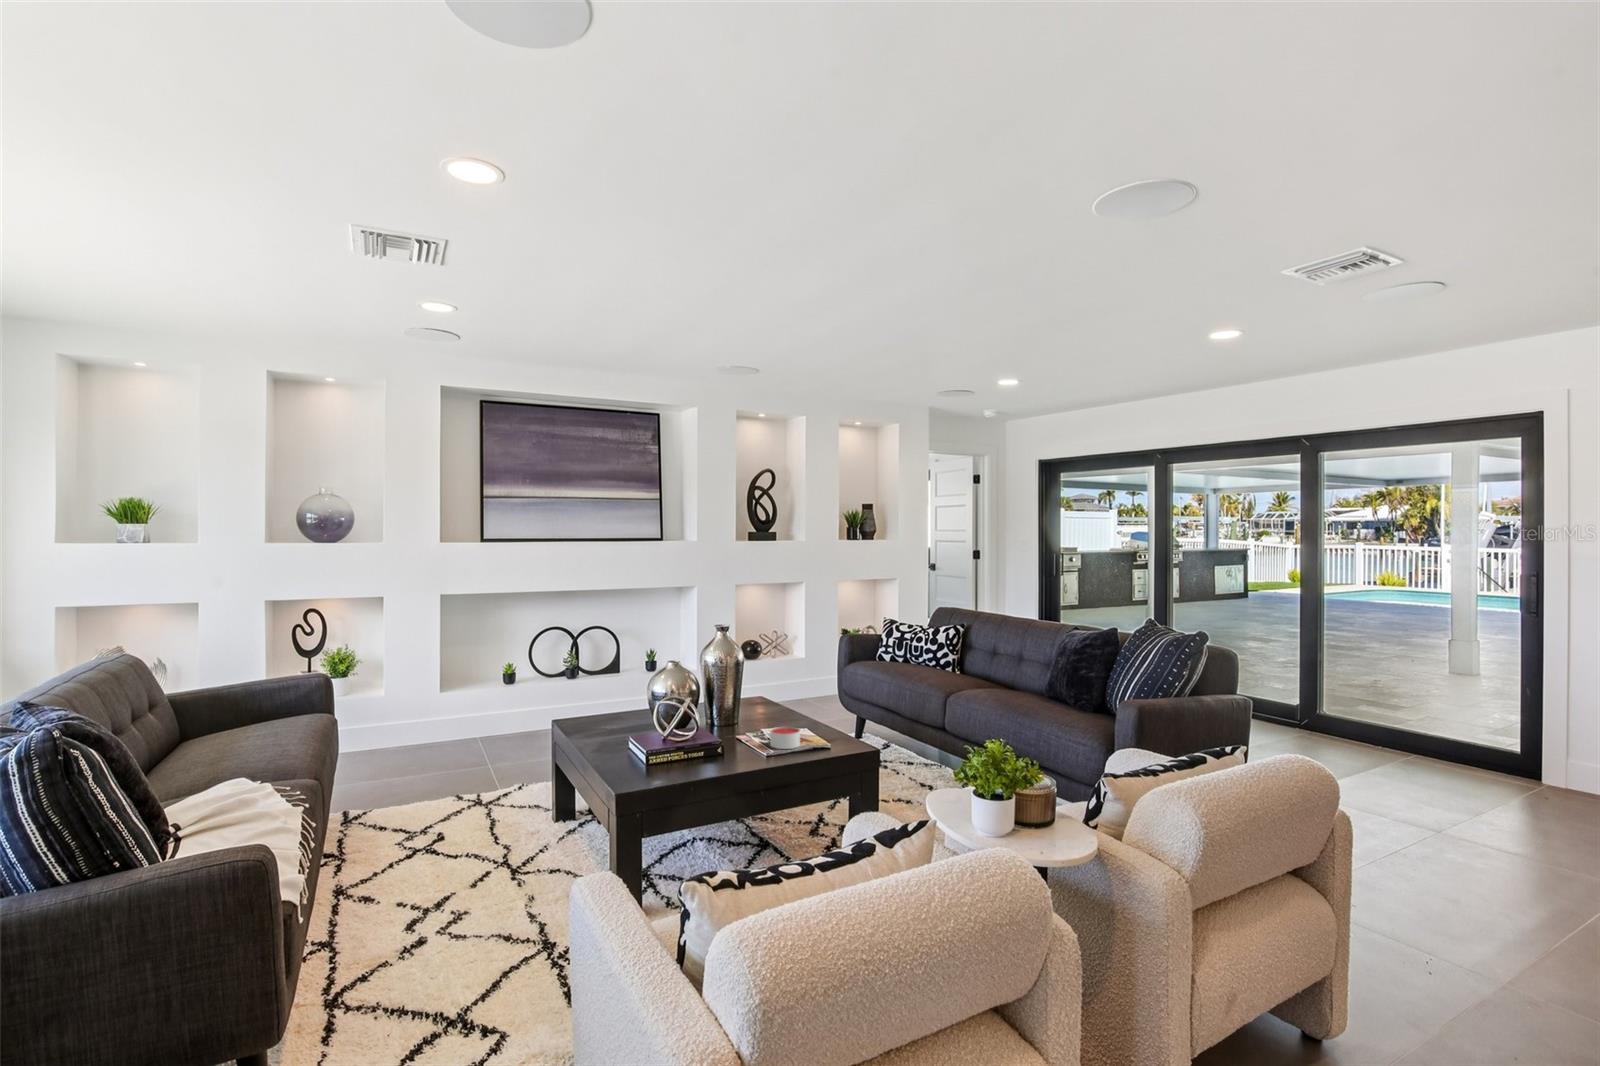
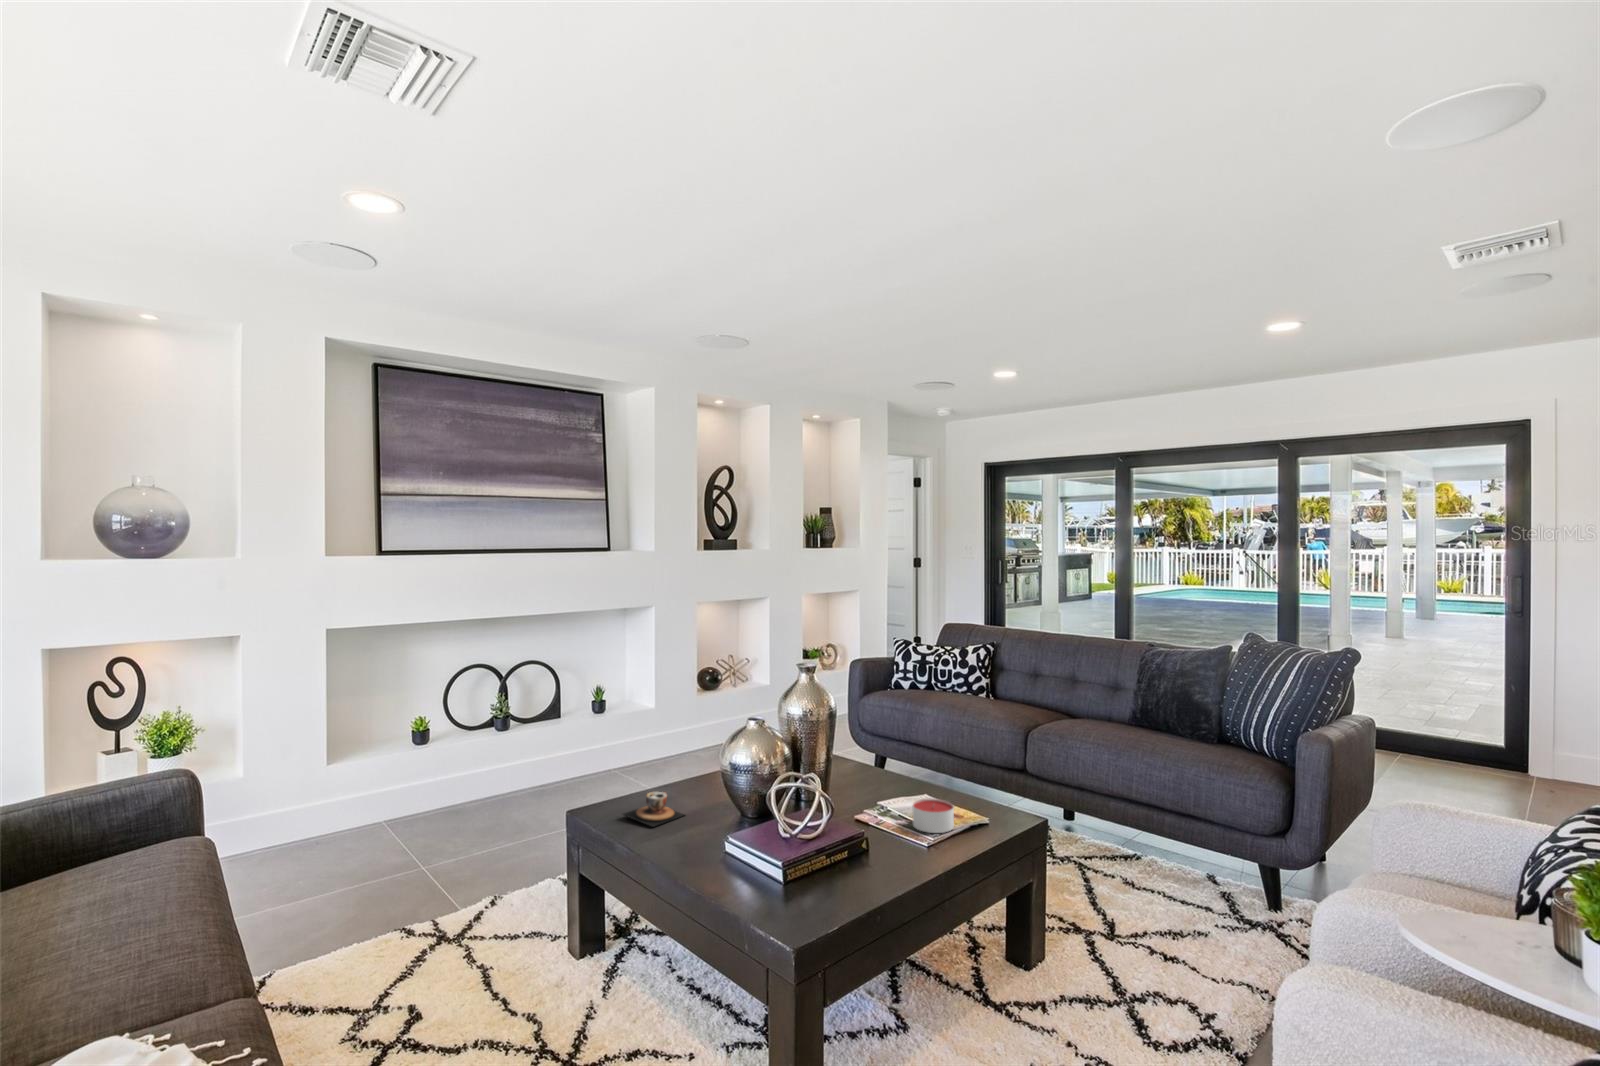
teacup: none [582,711,626,733] -> present [623,792,684,827]

